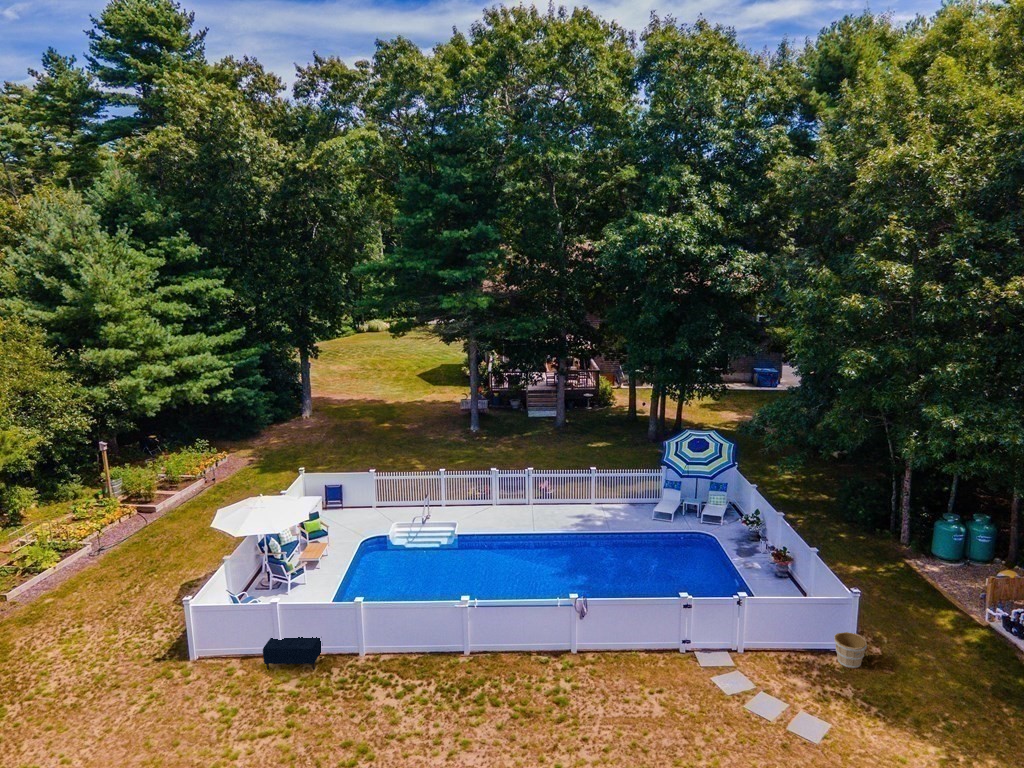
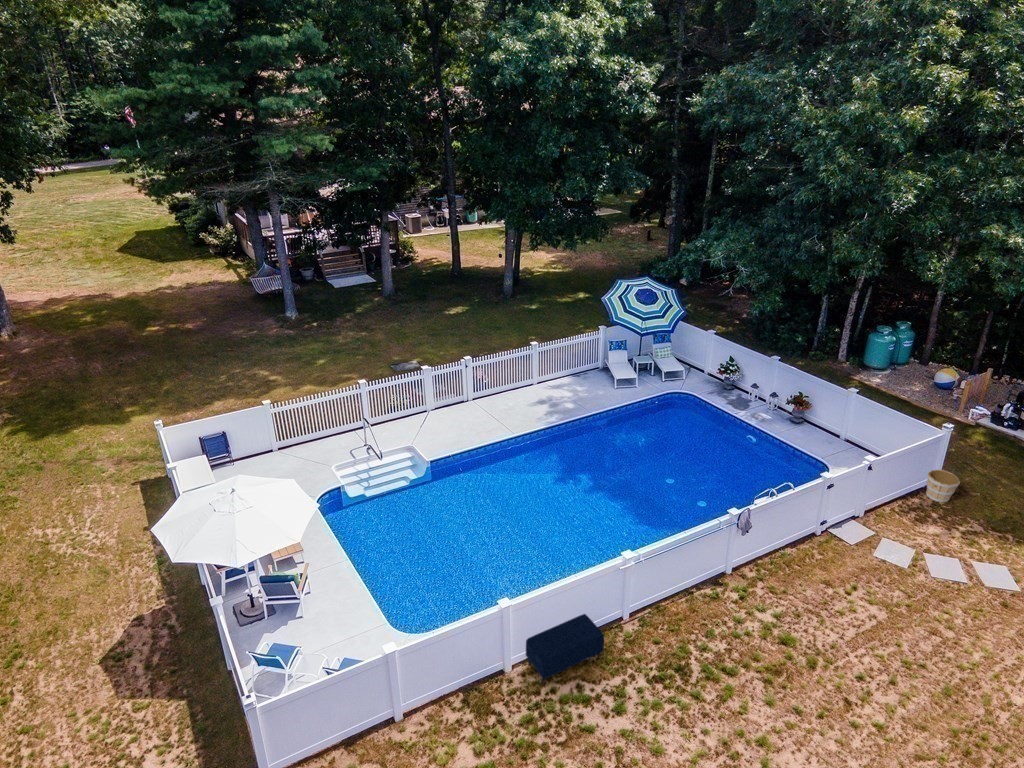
bench: present [263,637,322,670] -> present [526,614,604,685]

